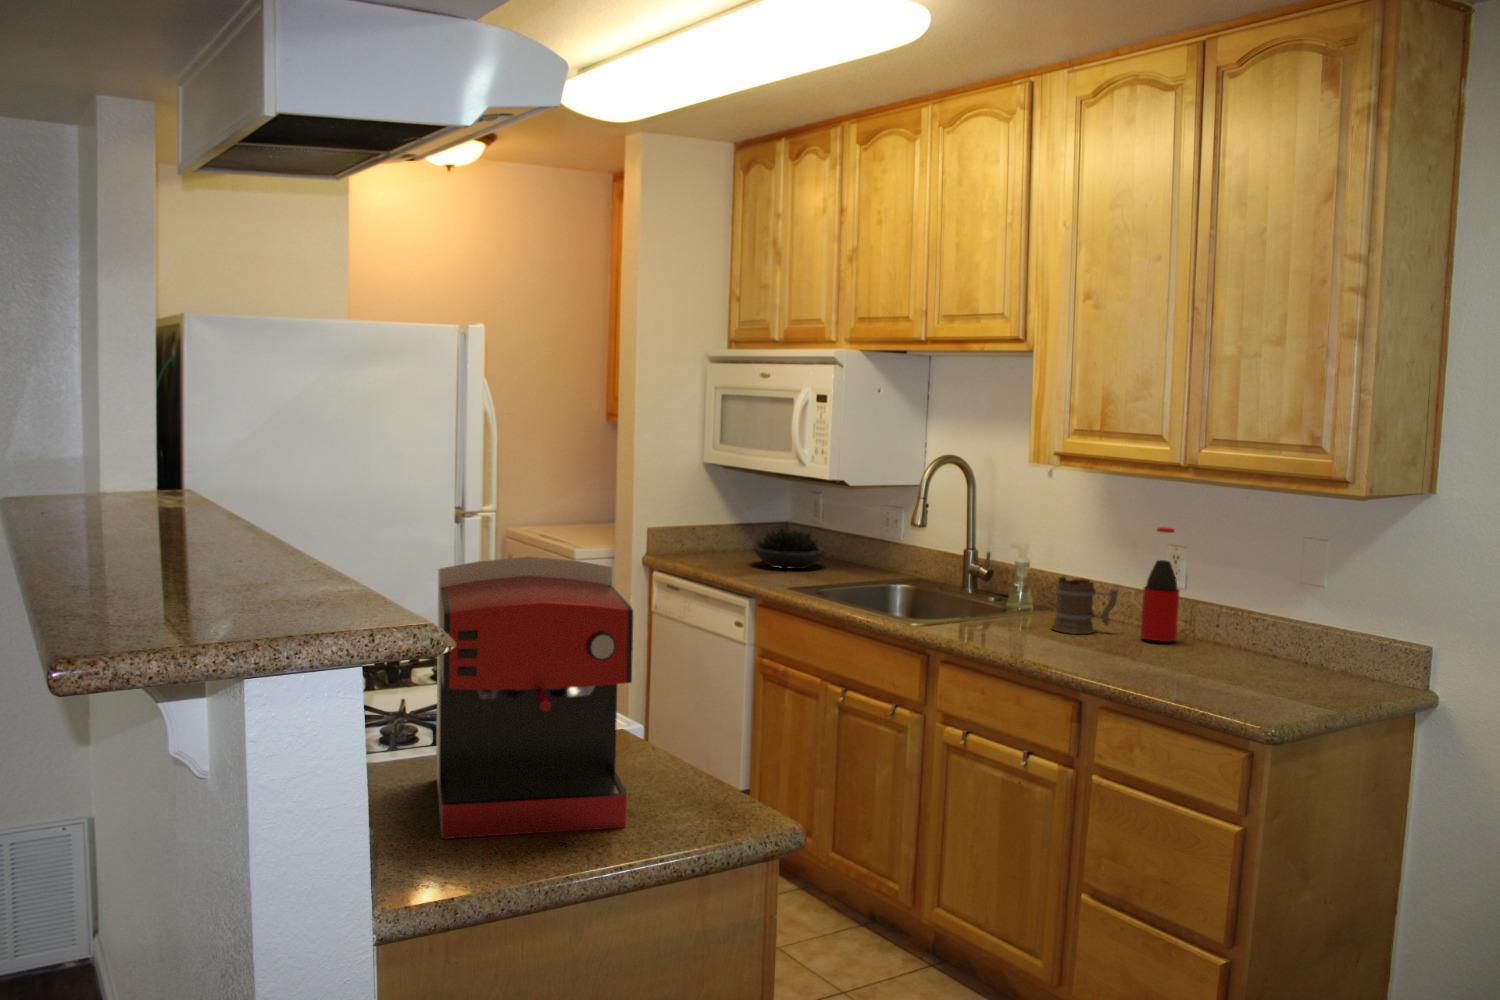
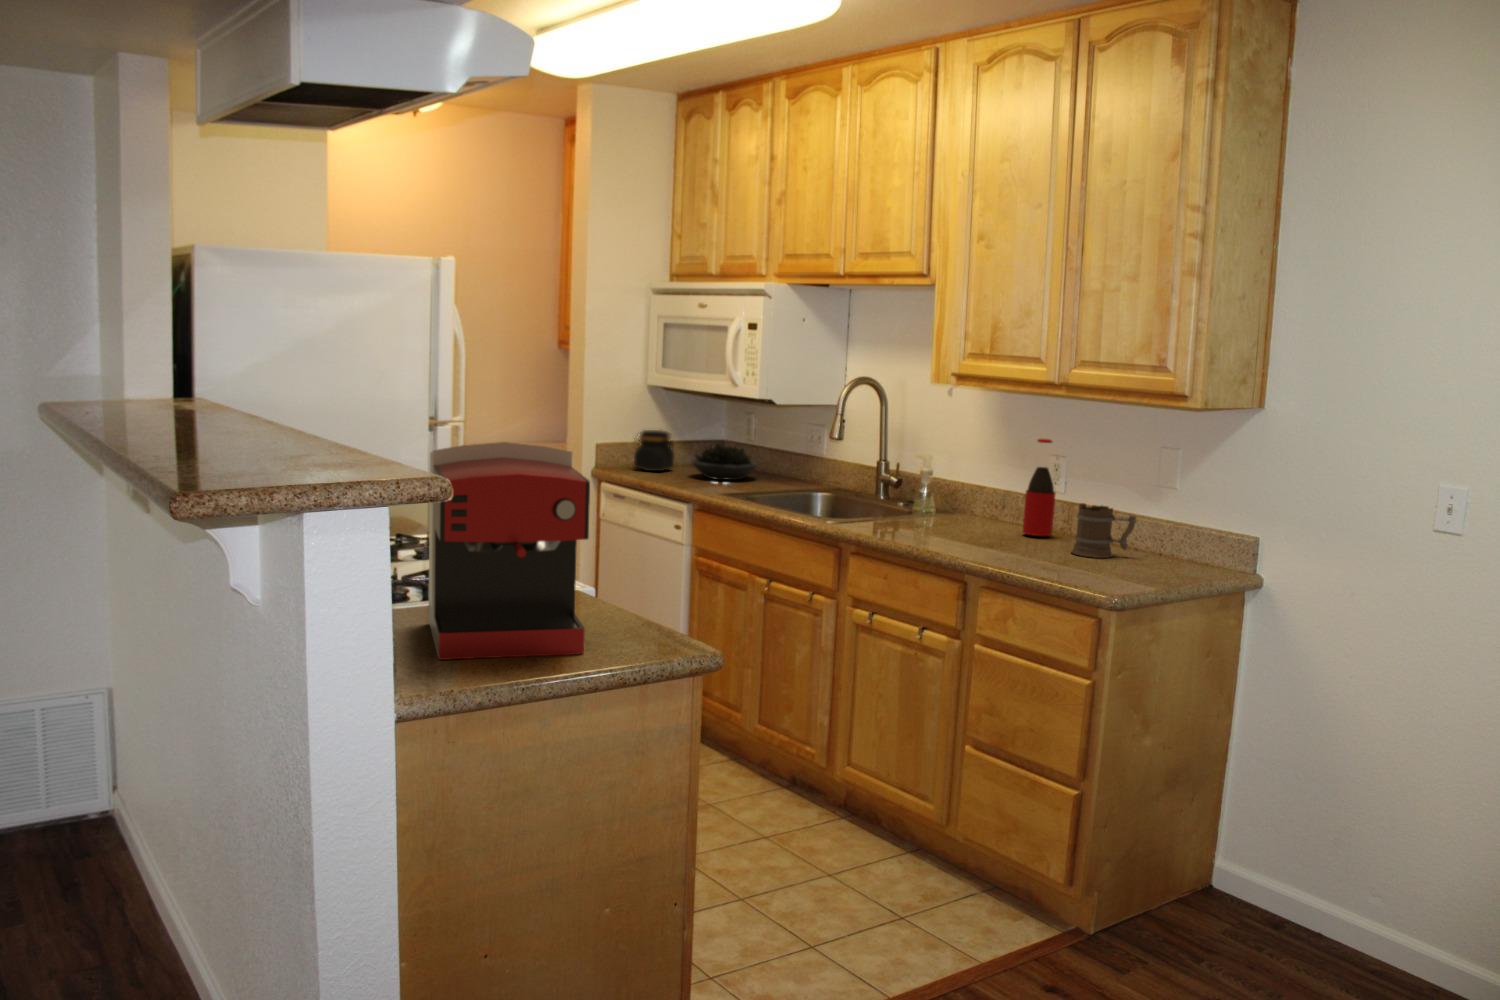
jar: none [688,512,733,558] -> present [634,430,674,471]
mug: present [1052,576,1118,634] -> present [1071,503,1136,558]

